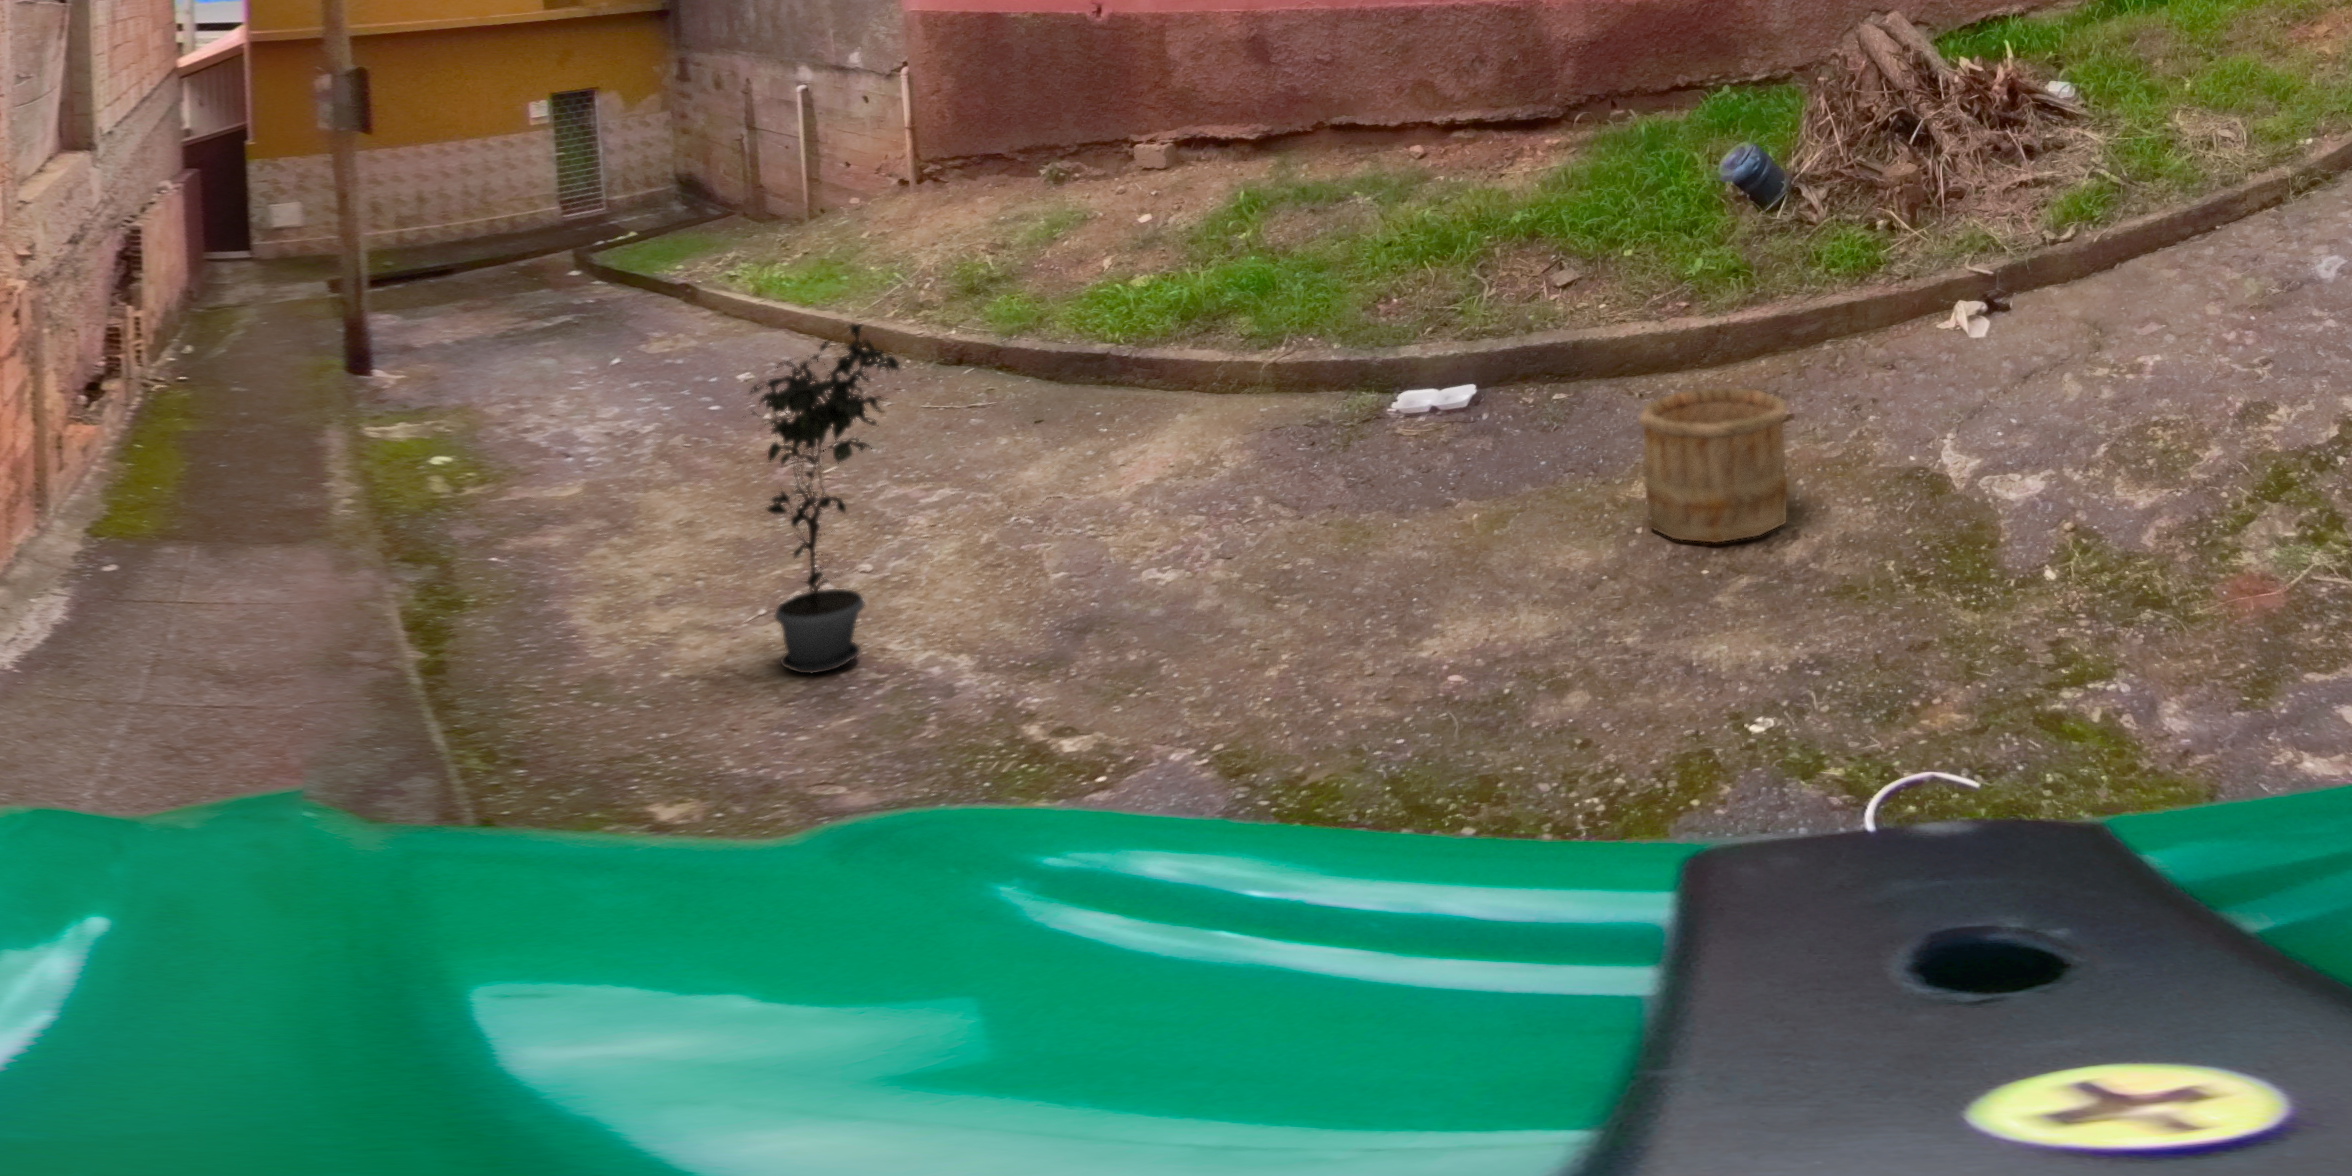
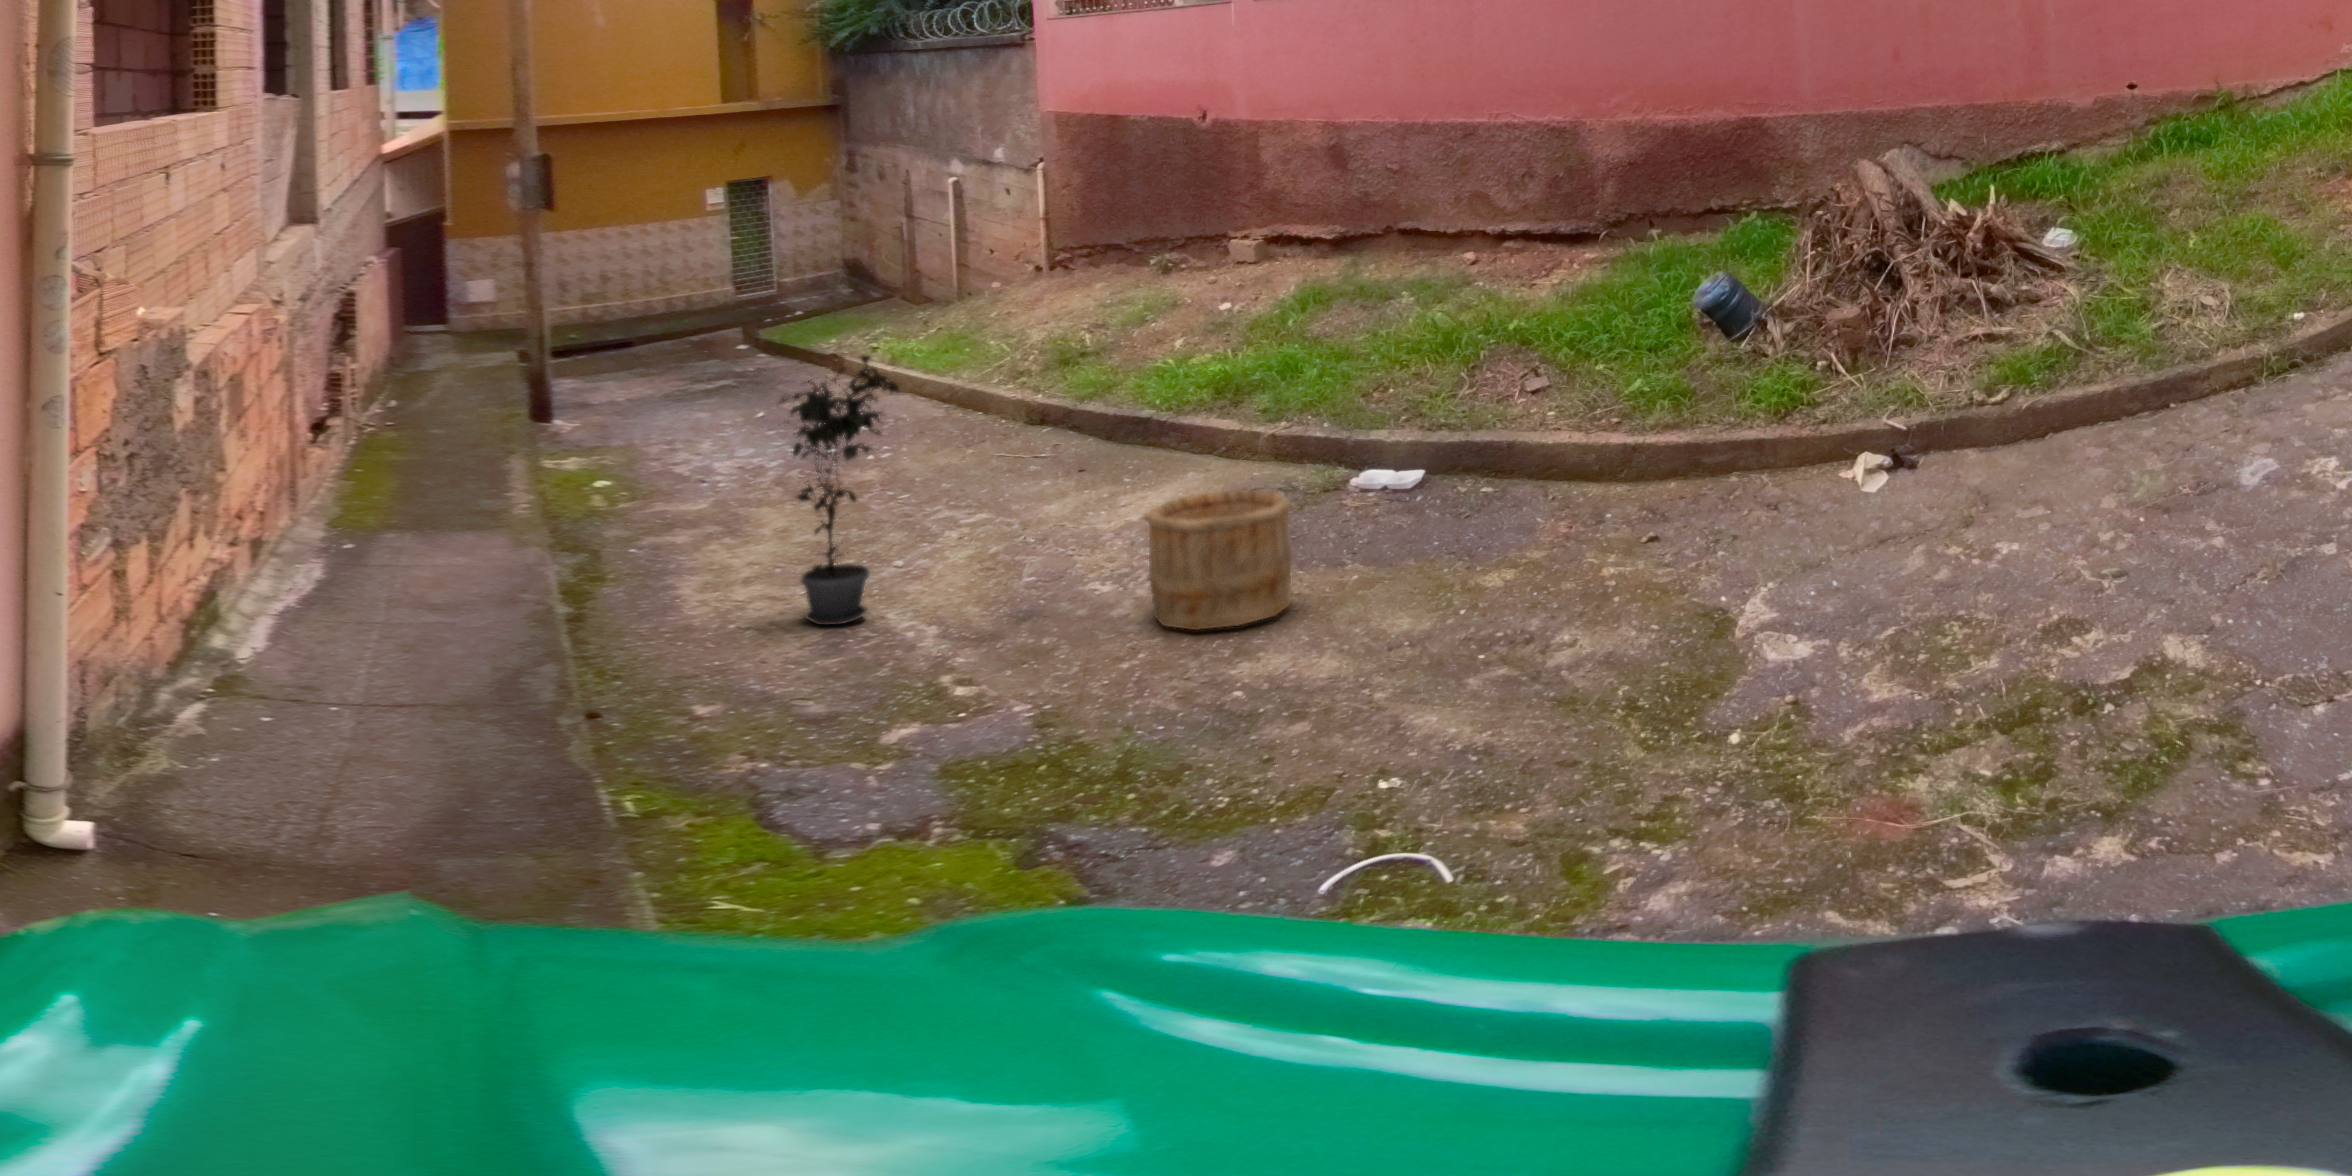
wooden bucket: present [1638,388,1787,542] -> present [1143,490,1292,630]

